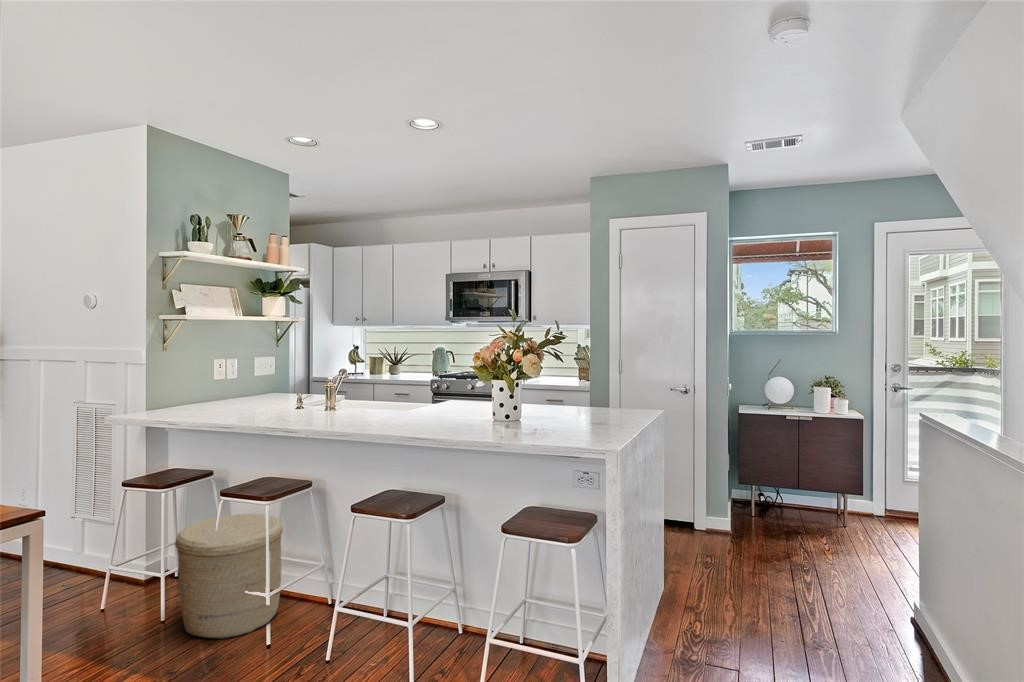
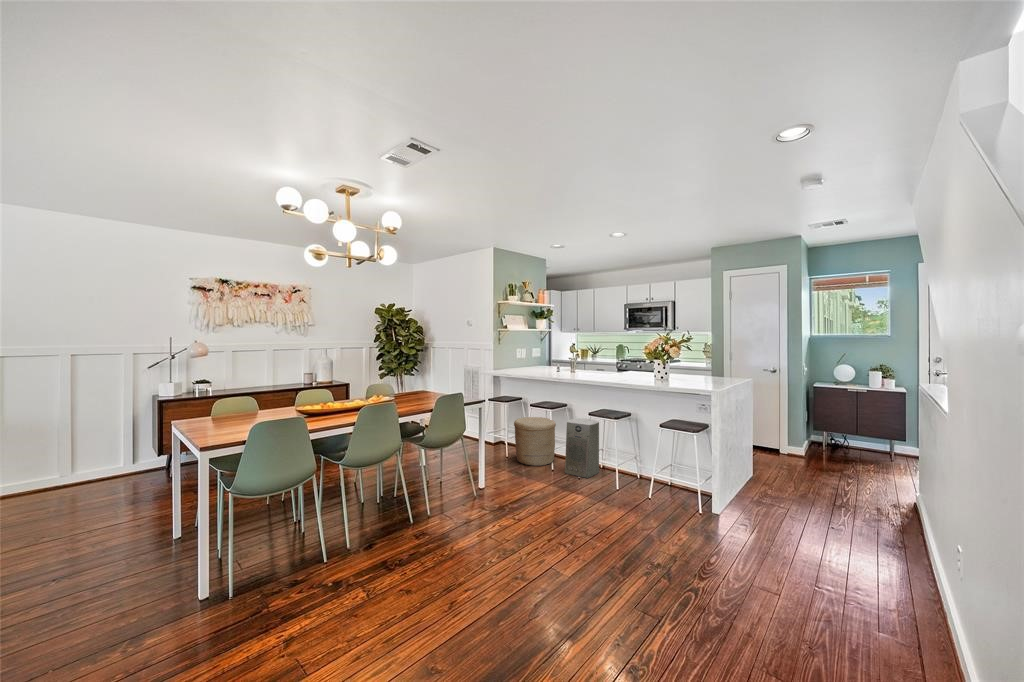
air purifier: none [293,514,376,660] -> present [565,418,599,478]

